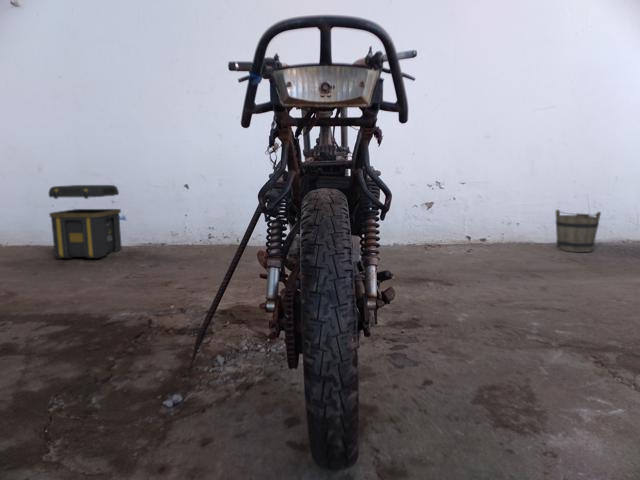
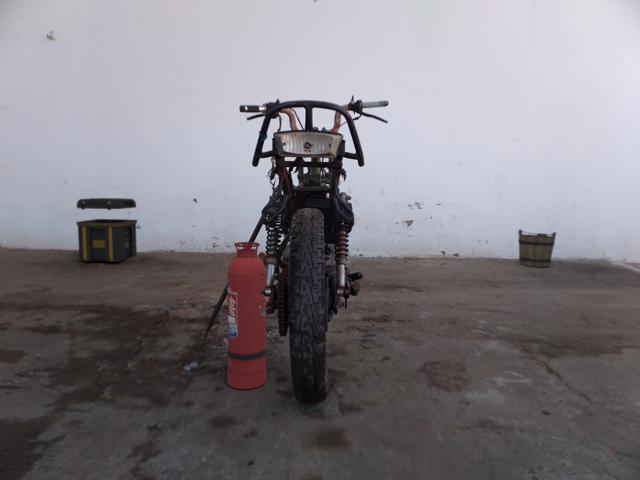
fire extinguisher: none [215,235,273,438] -> present [227,242,266,389]

